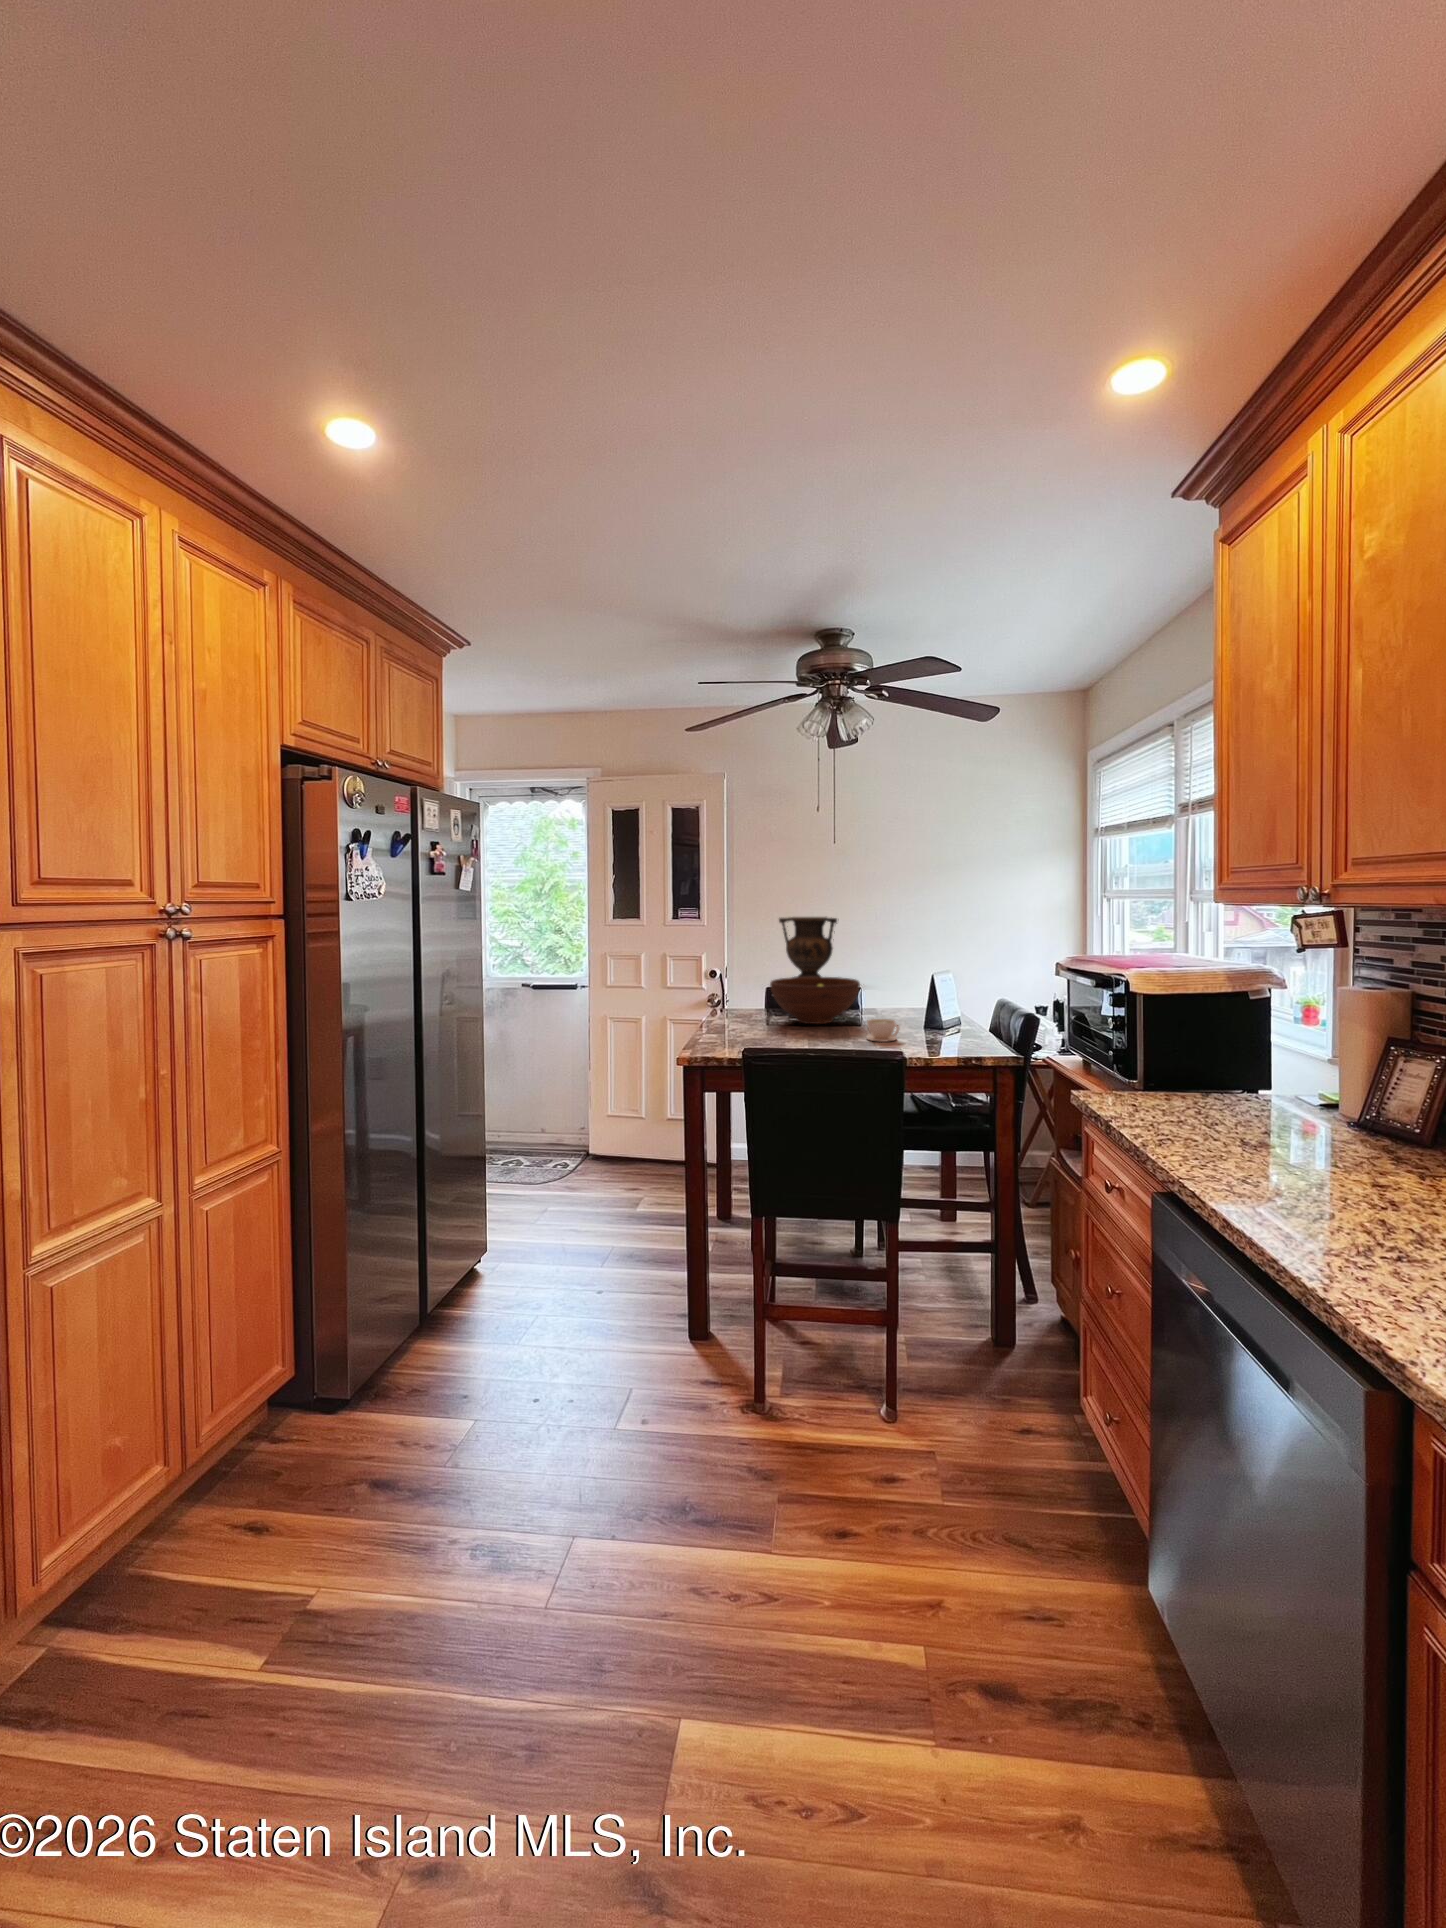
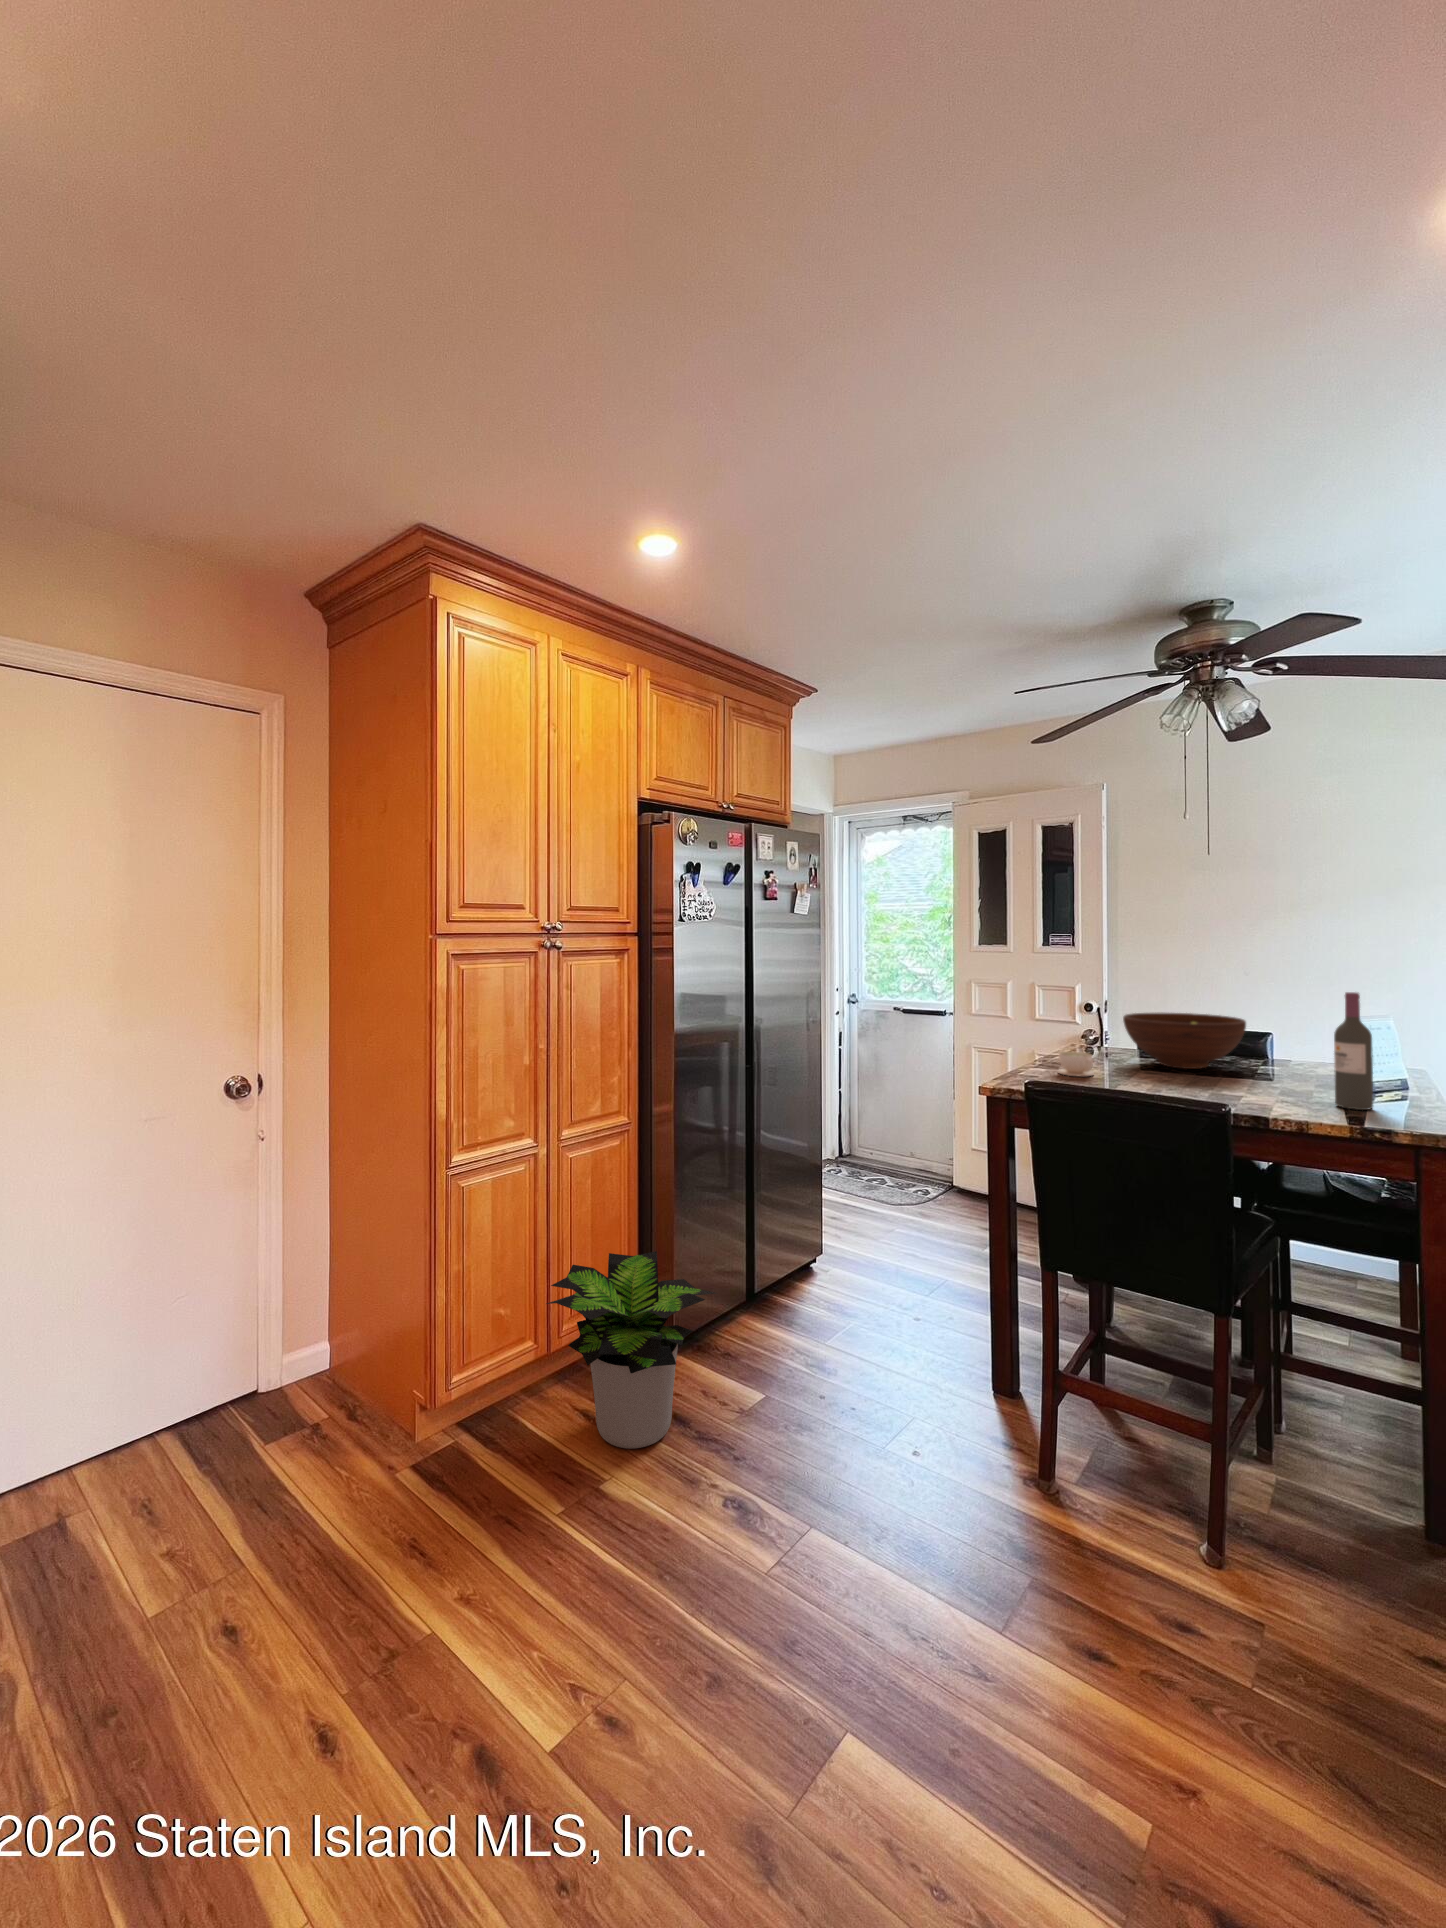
vase: present [779,917,837,977] -> none [1177,945,1263,1025]
wine bottle: none [932,956,956,1045] -> present [1334,992,1373,1110]
coffee cup: present [867,1019,899,1042] -> present [1058,1052,1094,1076]
potted plant: none [185,1300,429,1548] -> present [547,1251,716,1449]

